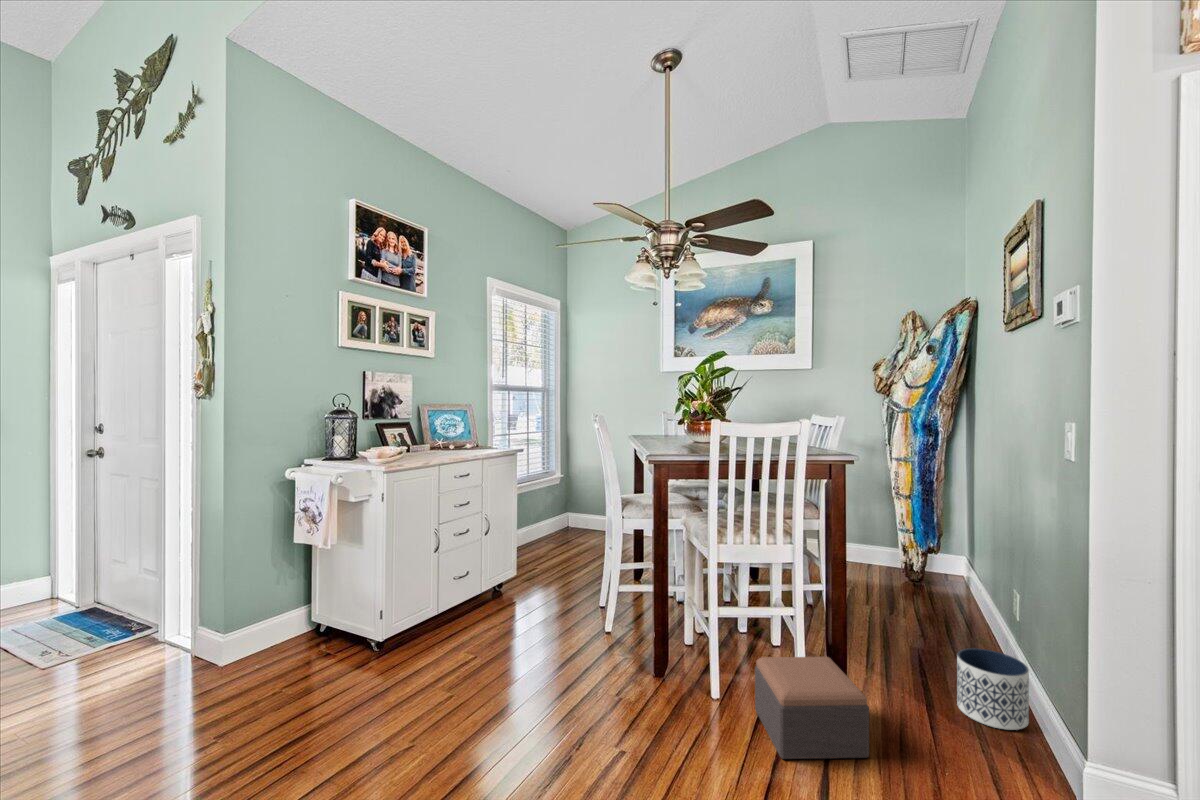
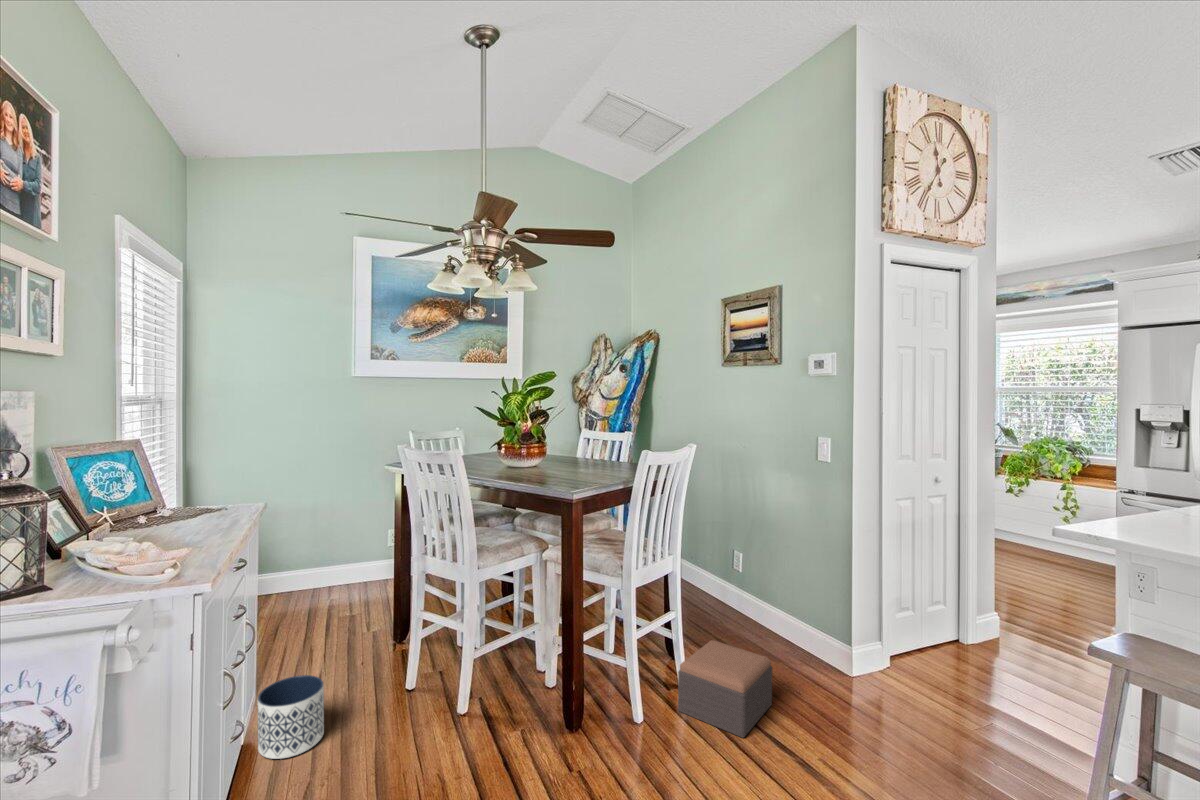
planter: present [957,648,1029,730] -> present [258,675,324,759]

